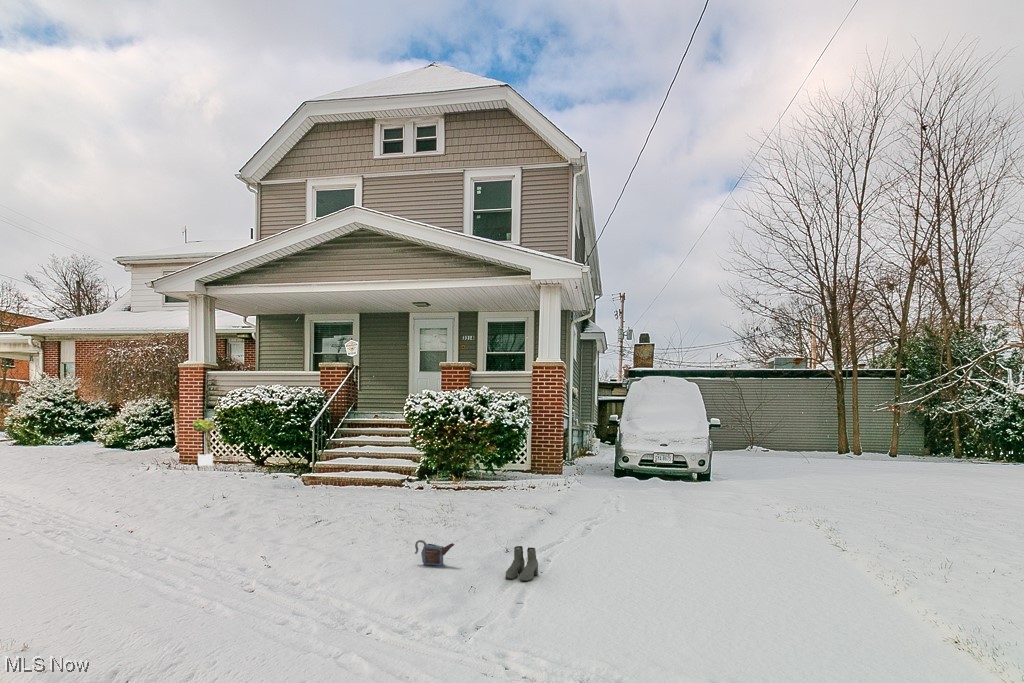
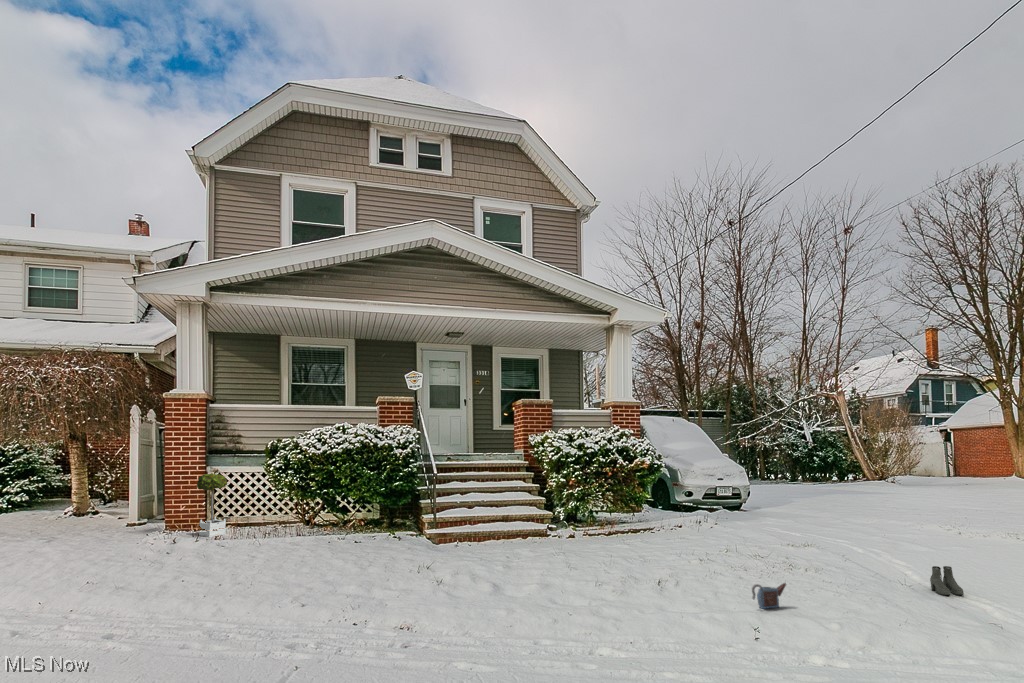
watering can: present [415,540,454,566] -> present [752,583,786,609]

